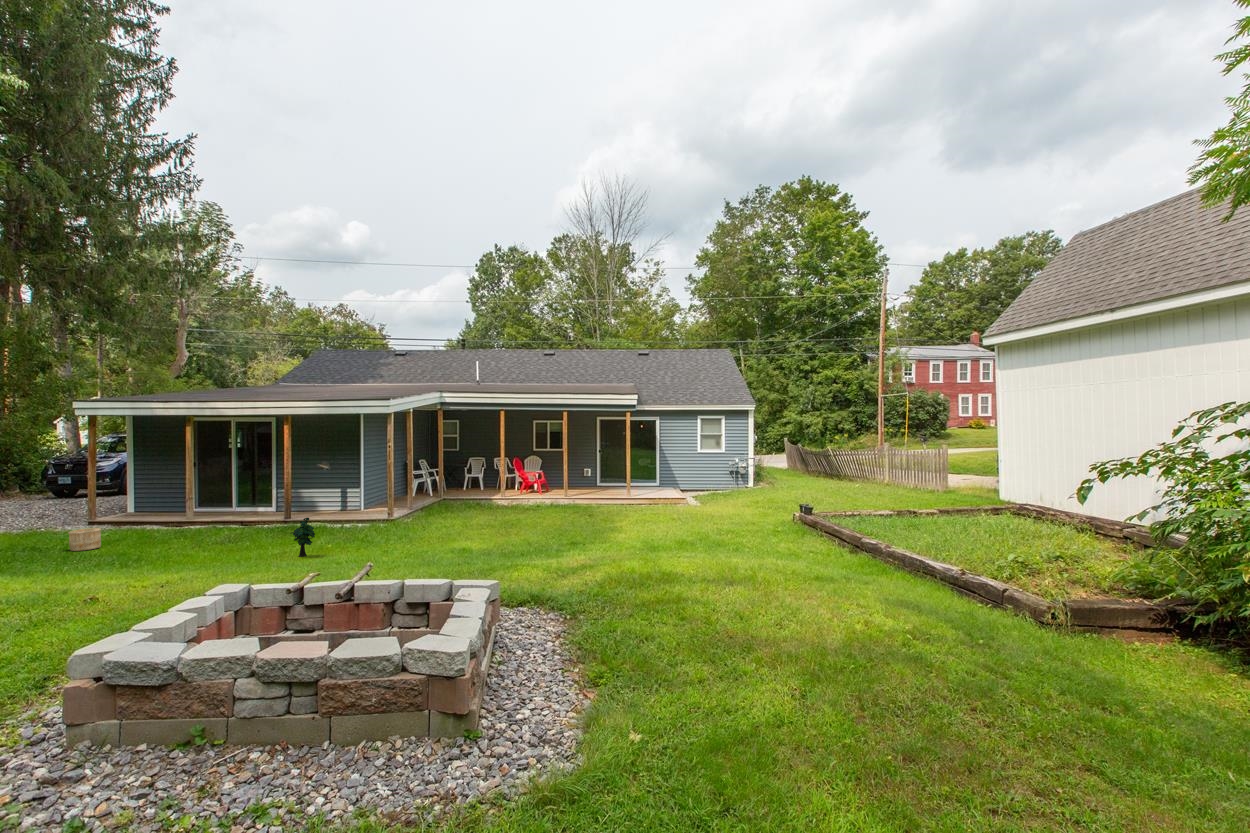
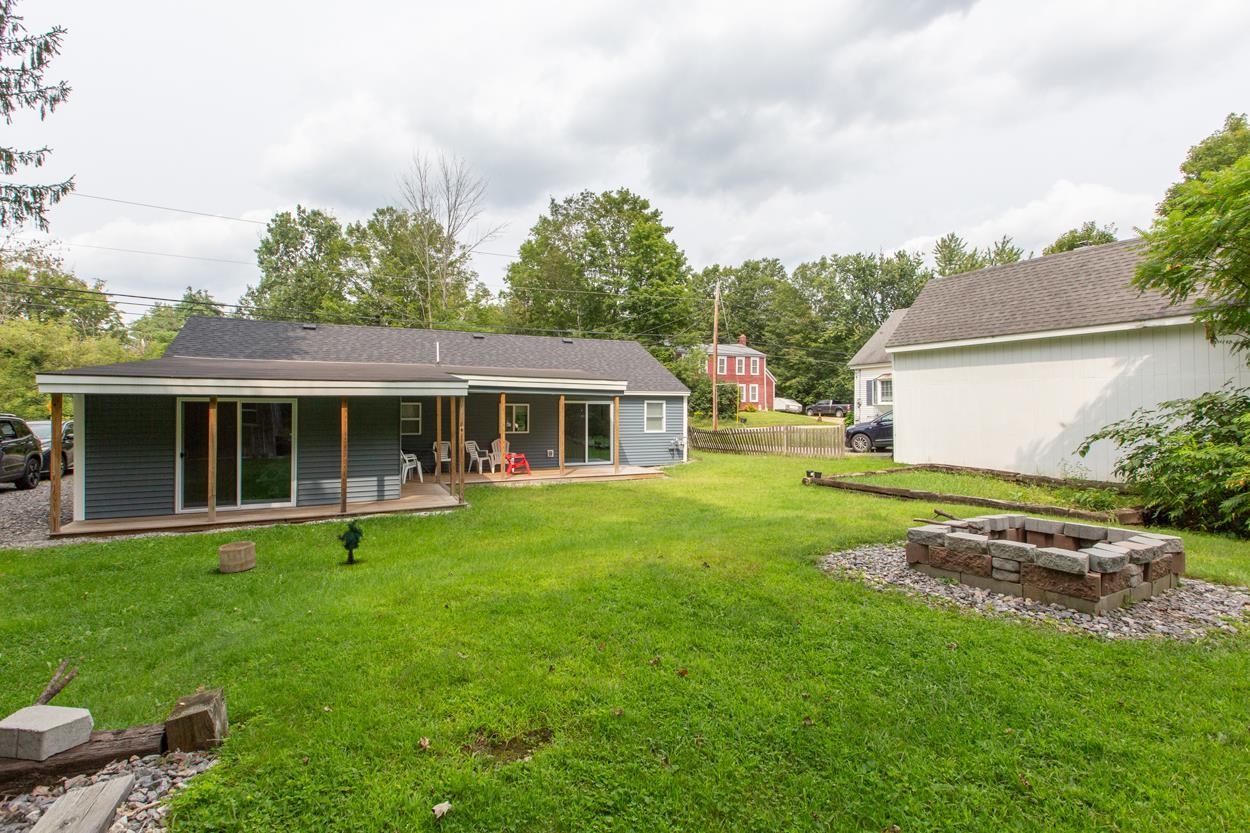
decorative plant: present [292,518,315,557] -> present [338,519,363,564]

